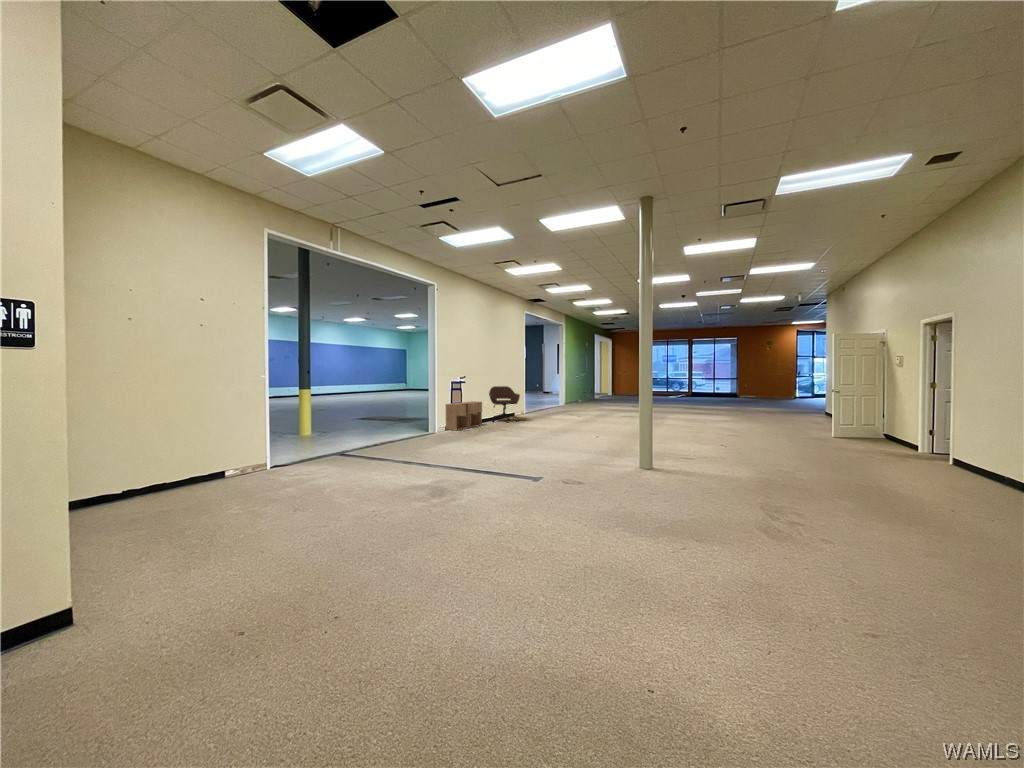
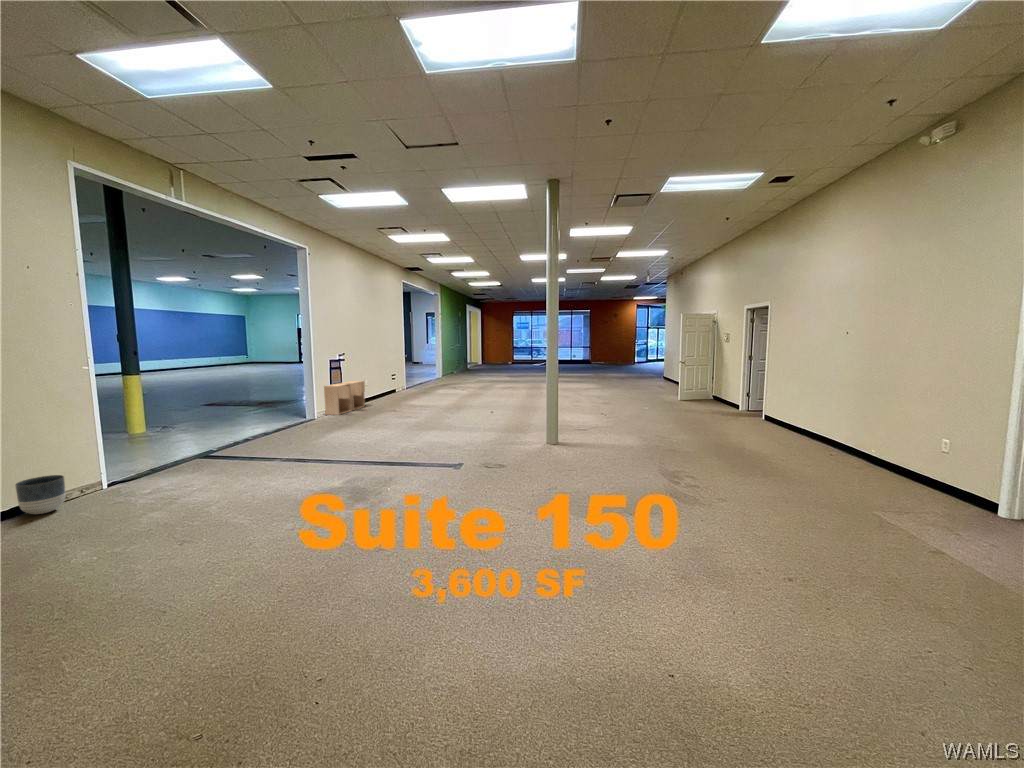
office chair: present [489,386,520,422] -> none [369,363,404,402]
planter: none [211,454,239,481] -> present [15,475,66,514]

